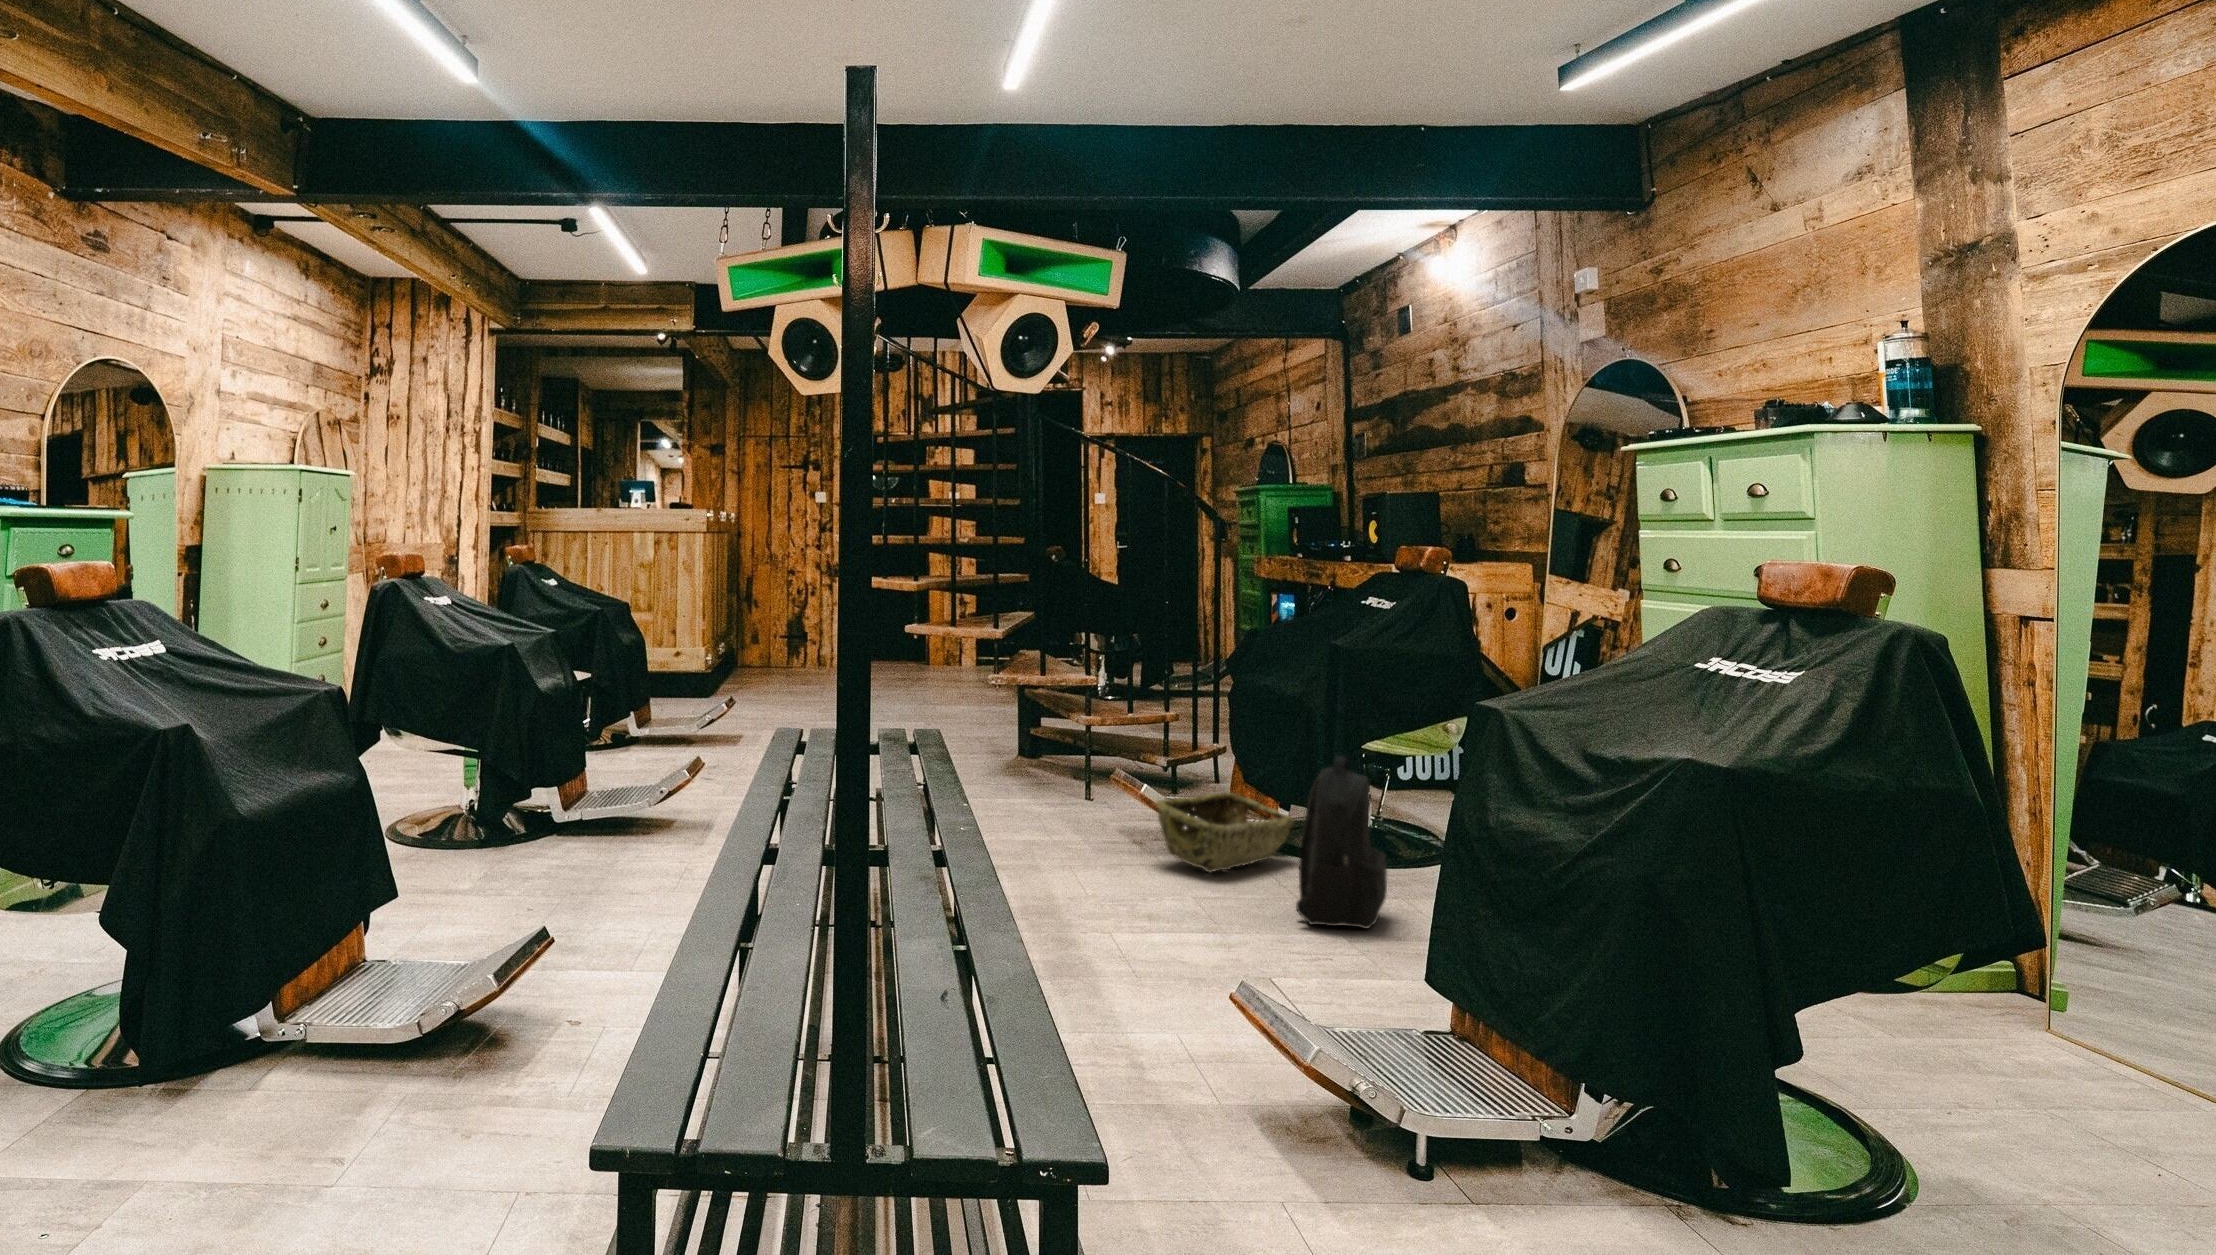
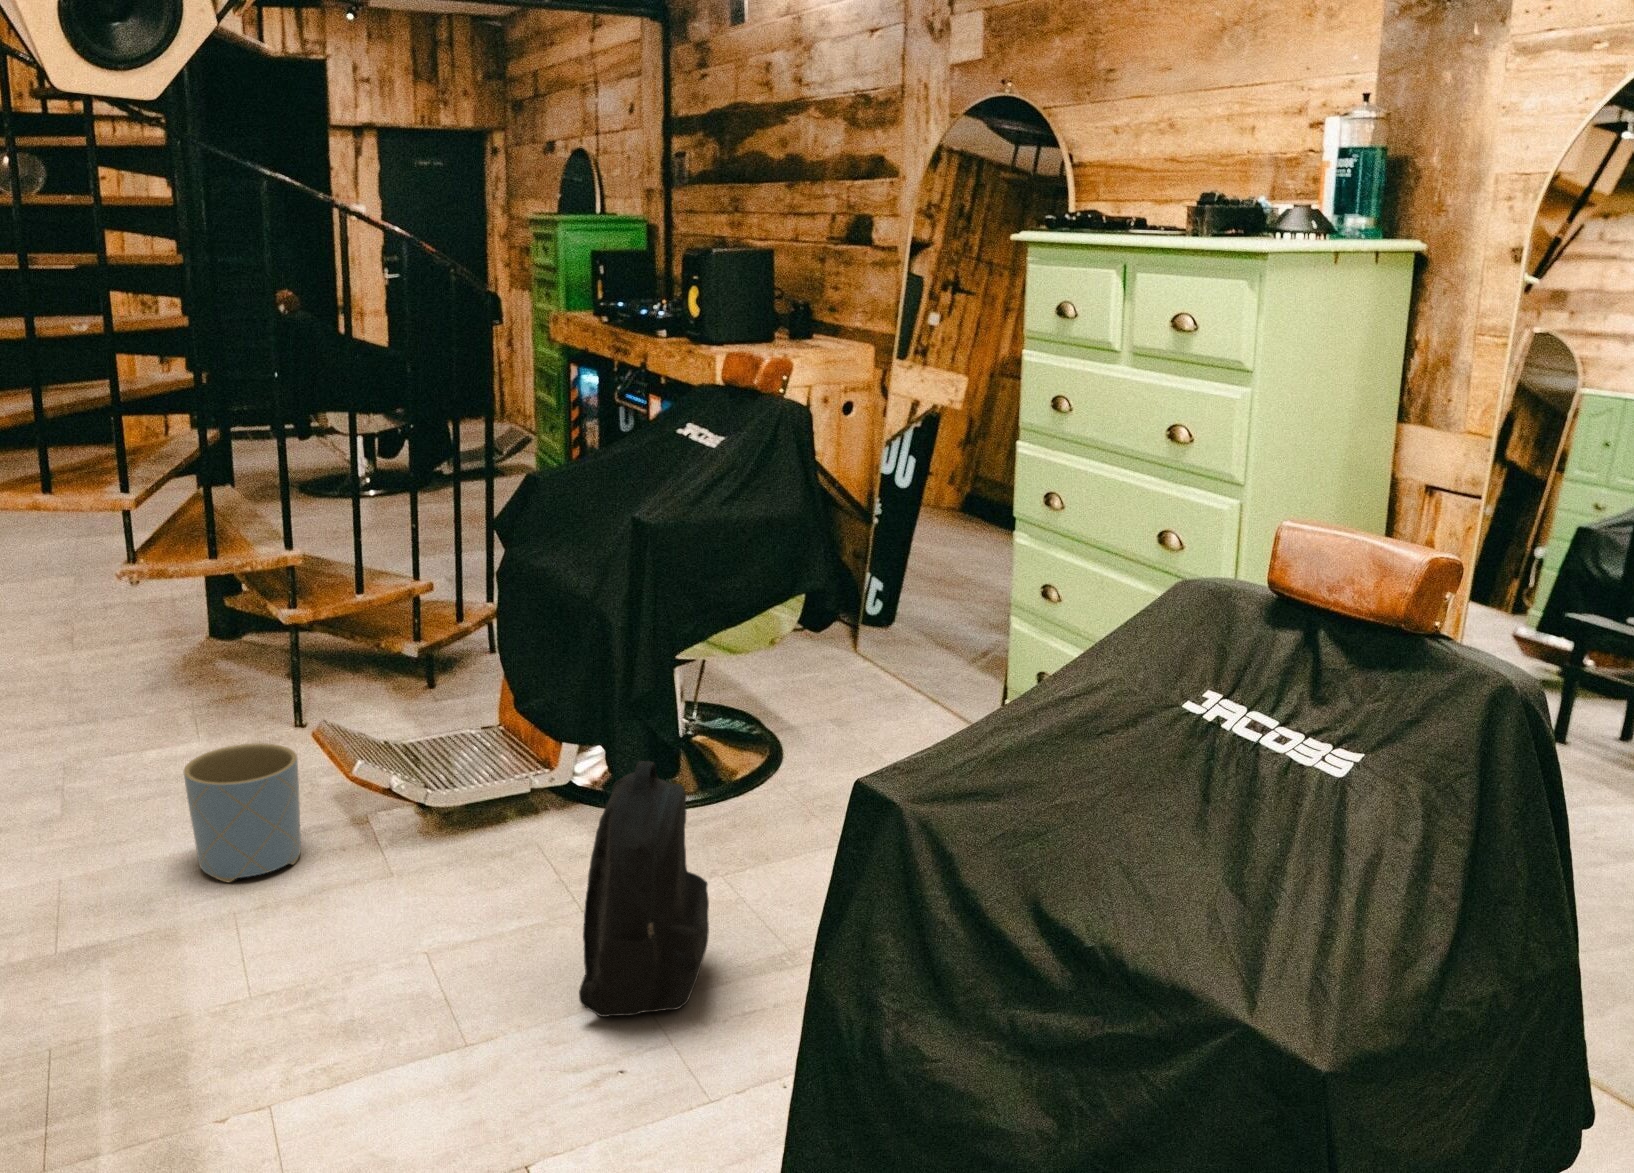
planter: none [1036,774,1103,854] -> present [184,743,301,883]
woven basket: present [1156,793,1294,872] -> none [376,746,585,895]

